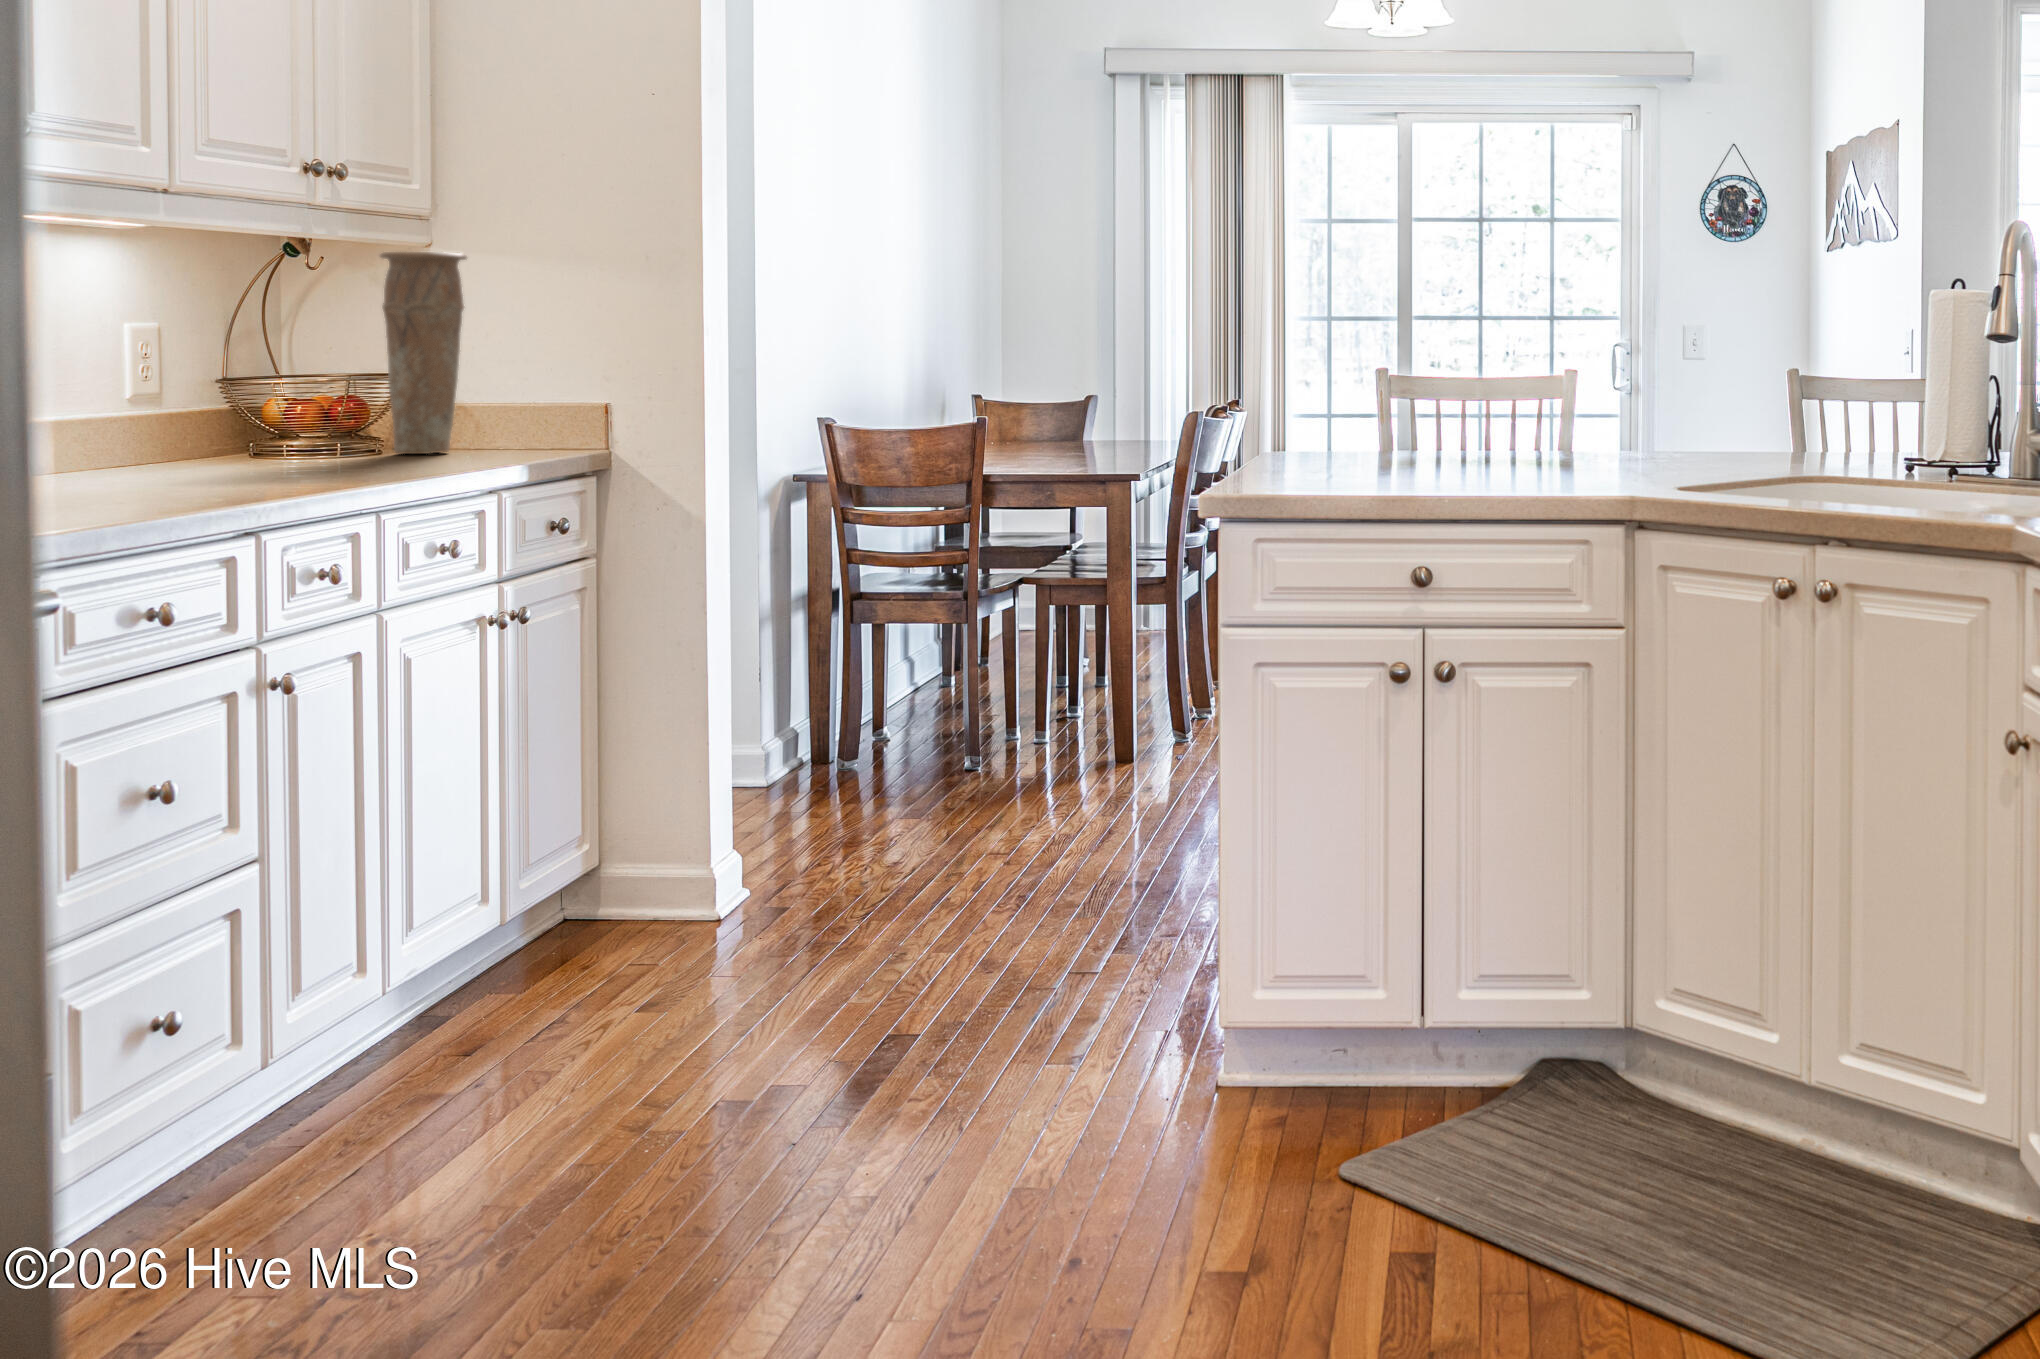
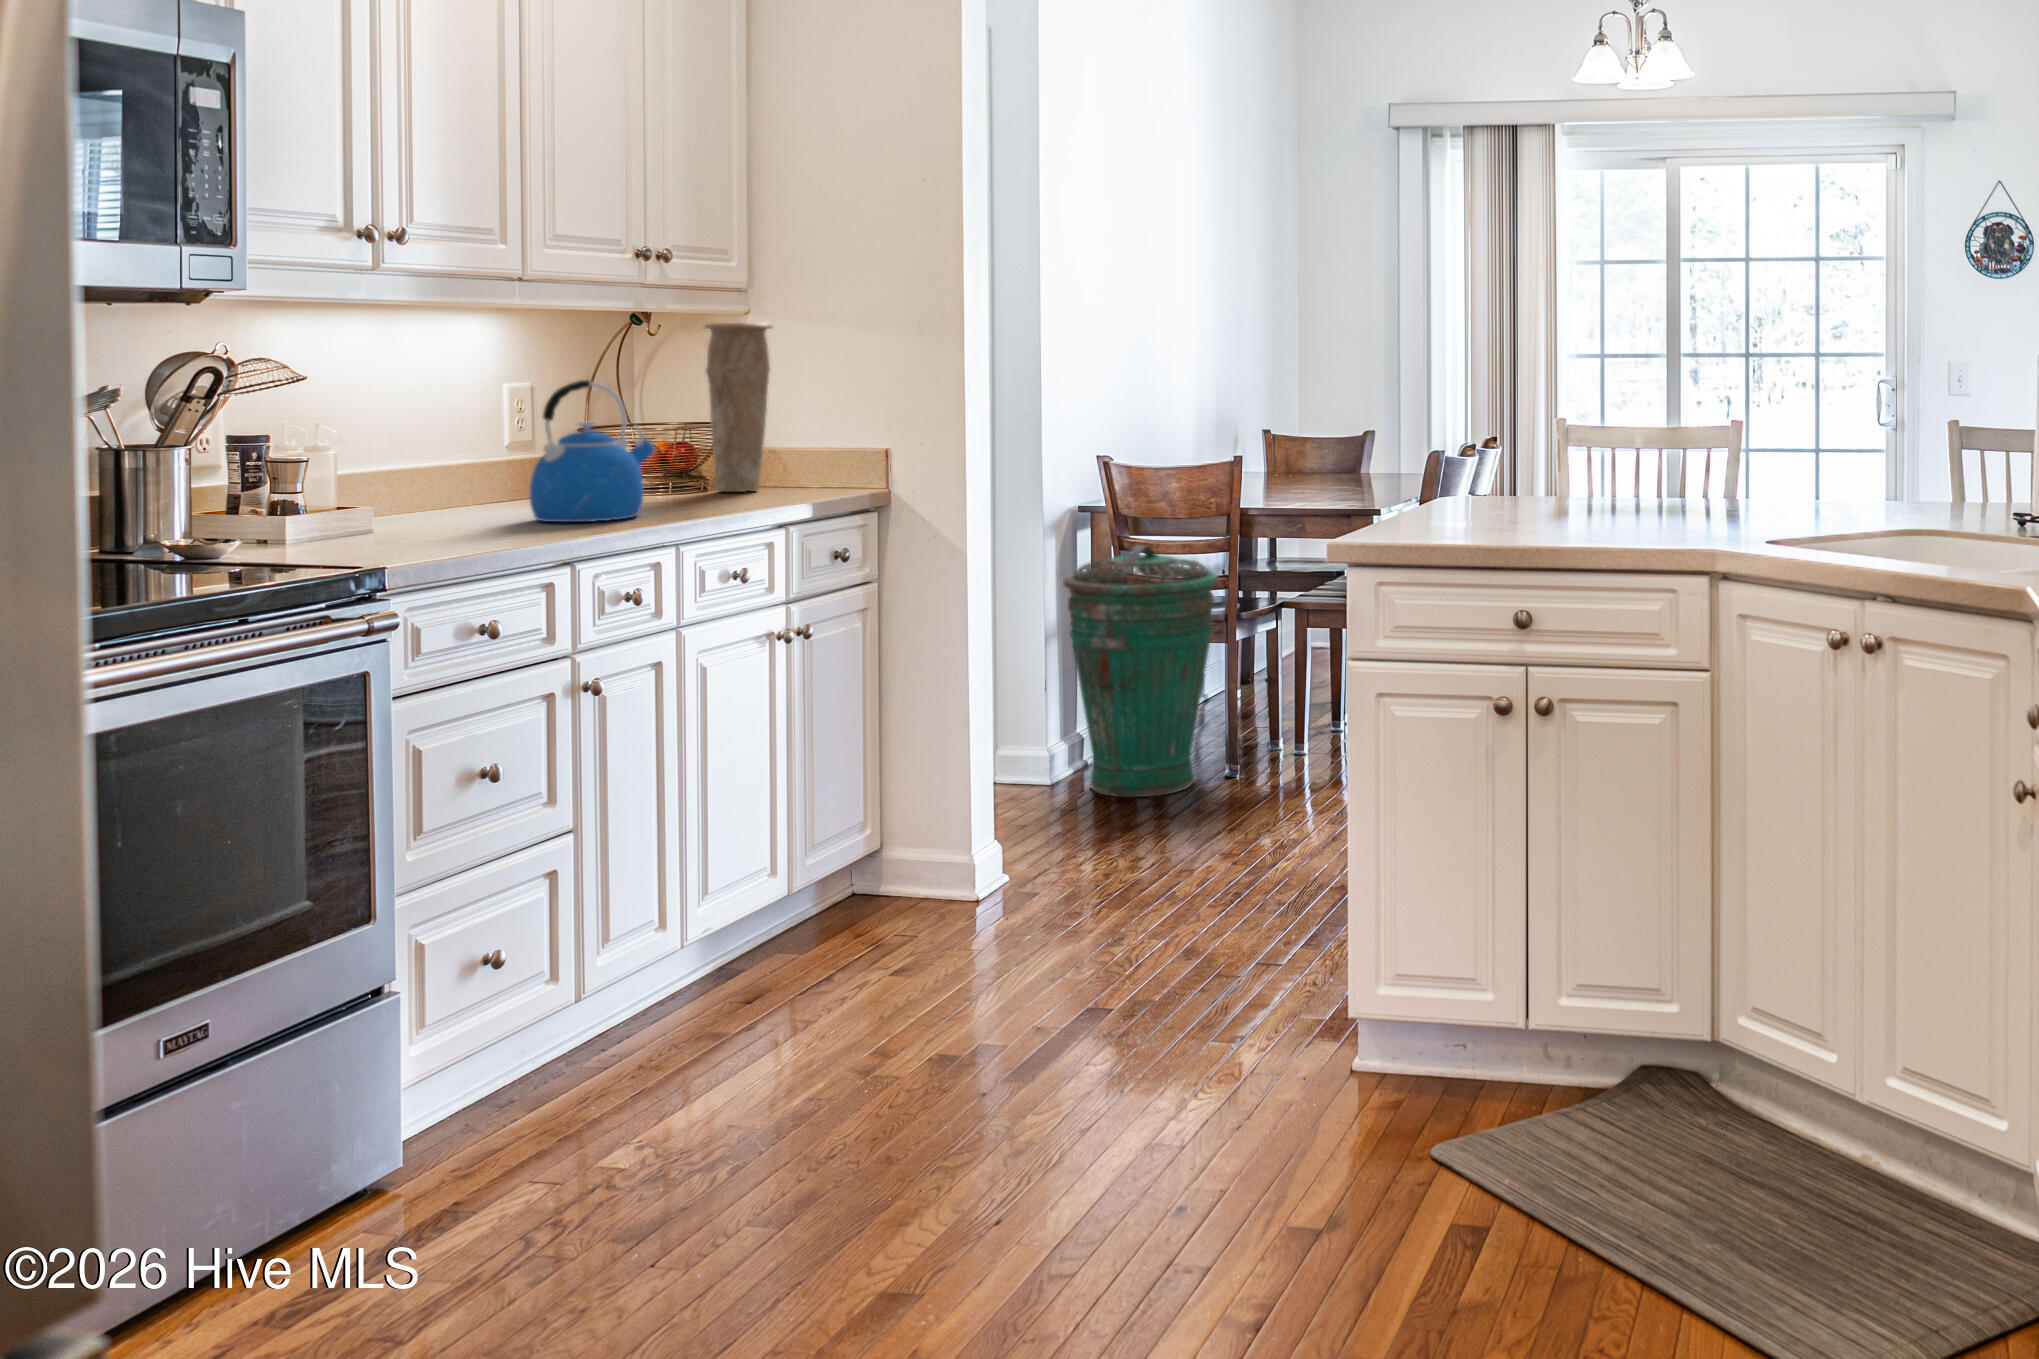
kettle: none [178,313,339,486] -> present [530,380,656,522]
trash can: none [780,519,961,802] -> present [1063,545,1218,797]

